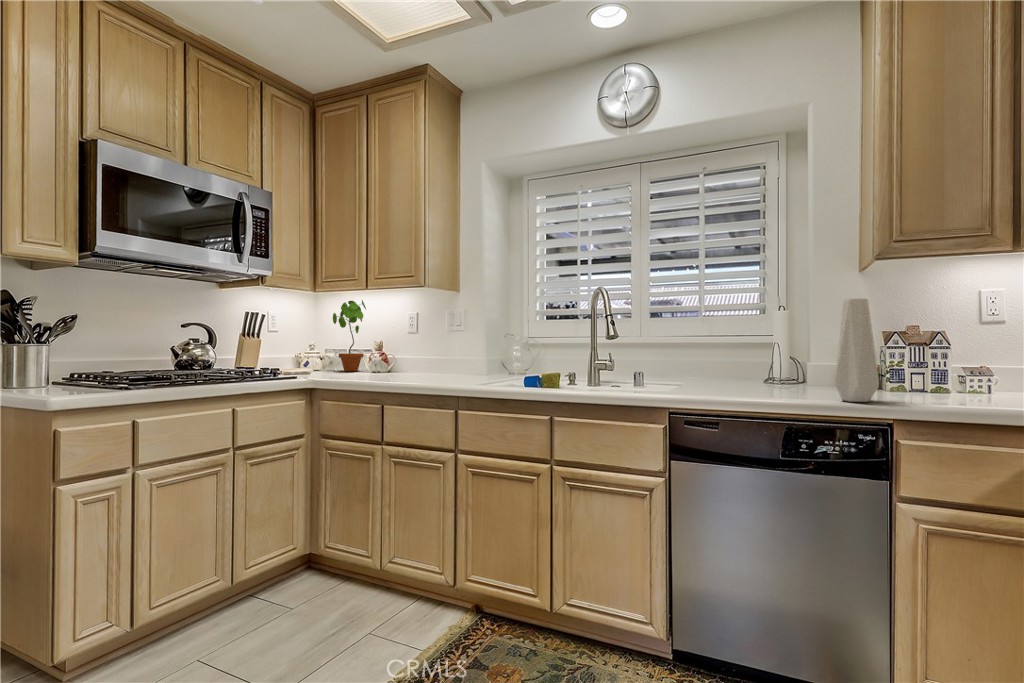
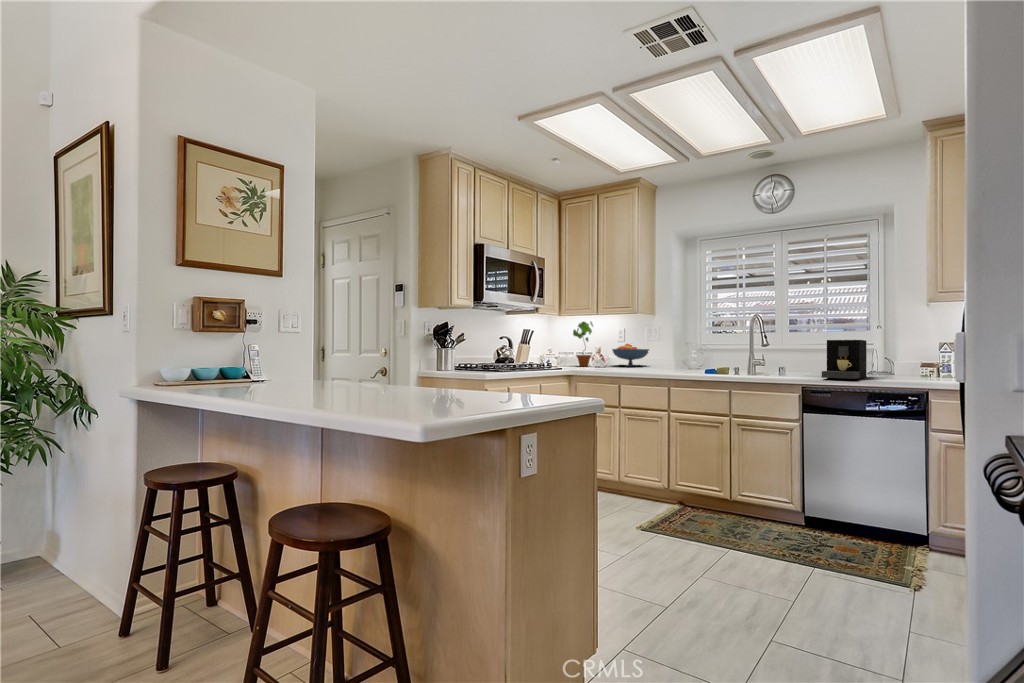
vase: present [835,299,879,402] -> none [903,324,930,382]
coffee maker: none [701,327,768,397] -> present [822,340,867,379]
fruit bowl: none [395,335,452,371] -> present [612,343,649,366]

